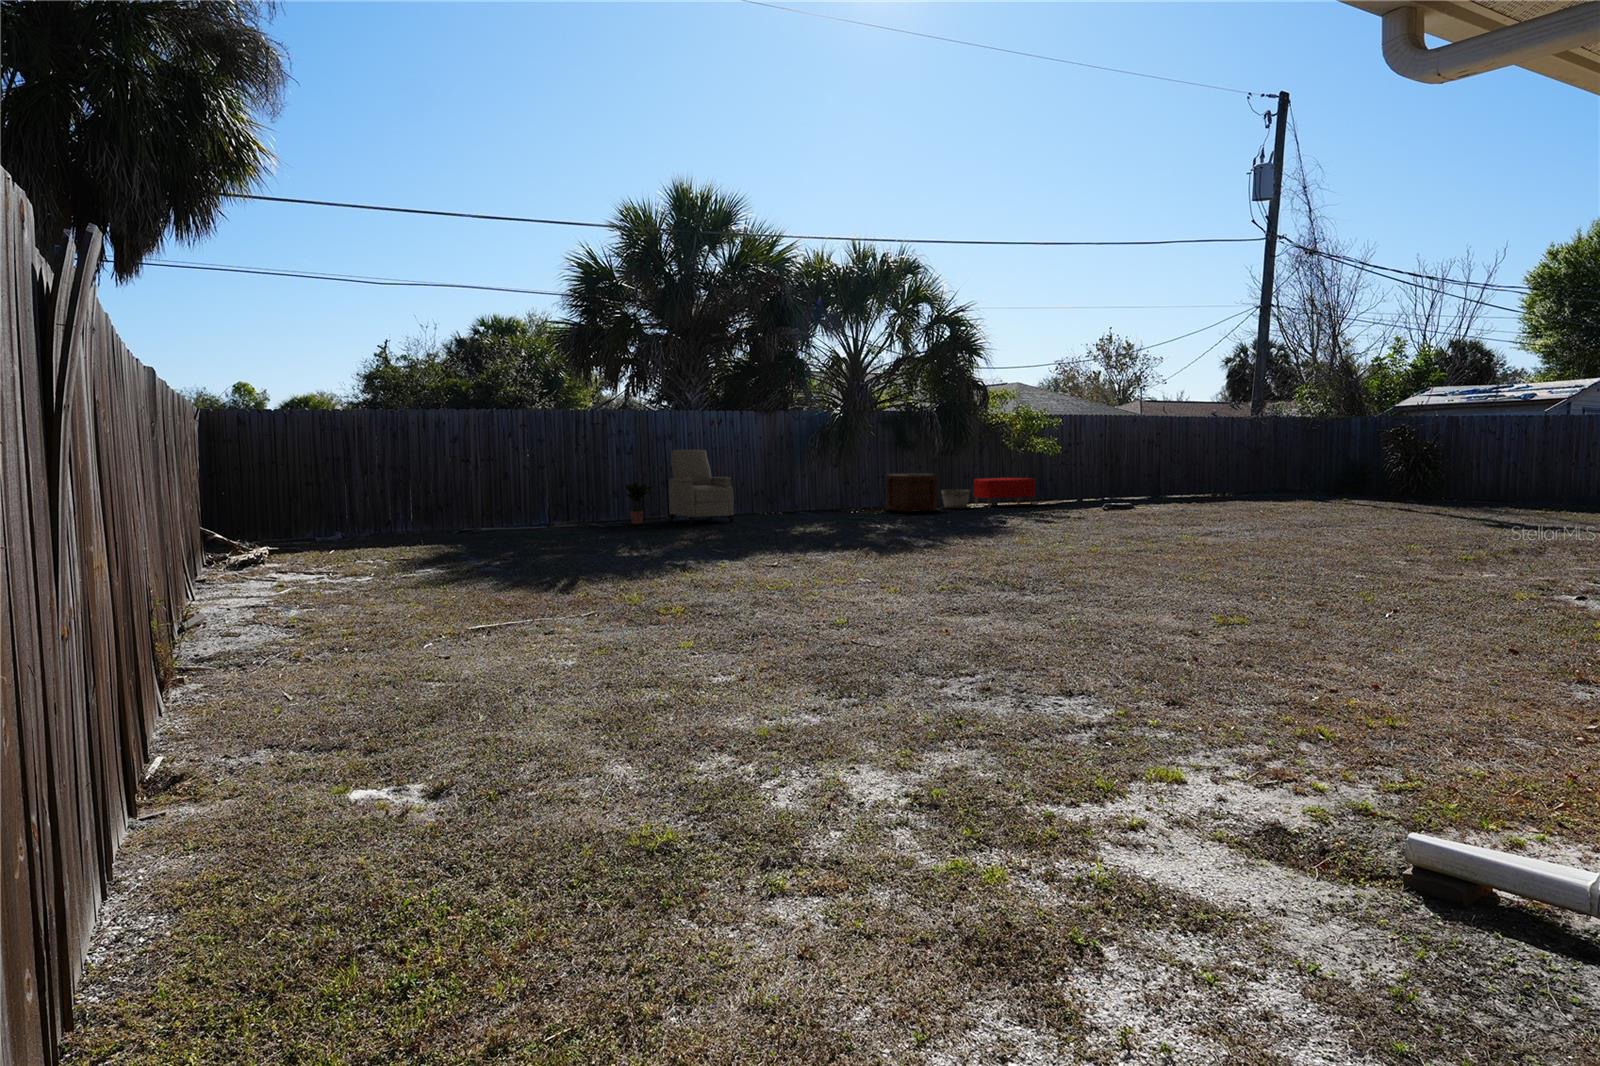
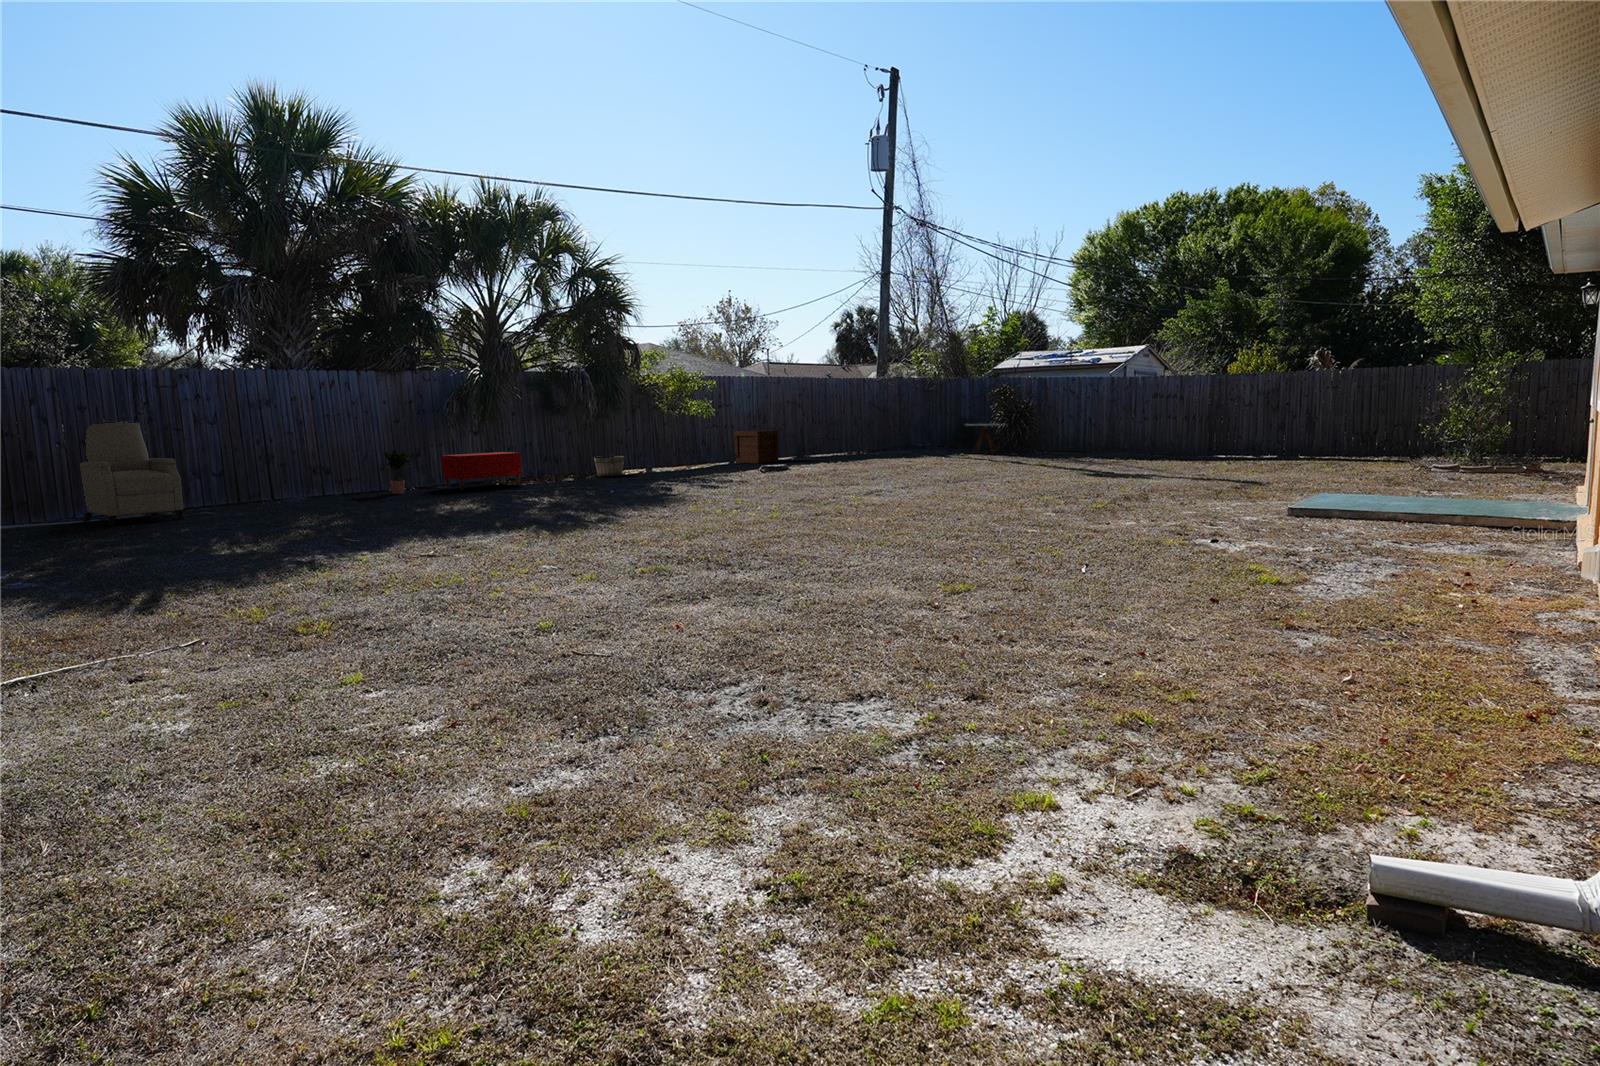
chair: present [669,450,734,524] -> present [80,422,184,526]
round table: none [1348,466,1402,499] -> present [967,424,1001,453]
wooden crate: present [886,474,937,512] -> present [734,430,779,464]
bench: present [974,478,1035,506] -> present [441,452,522,490]
potted plant: present [625,482,653,524] -> present [383,450,414,494]

